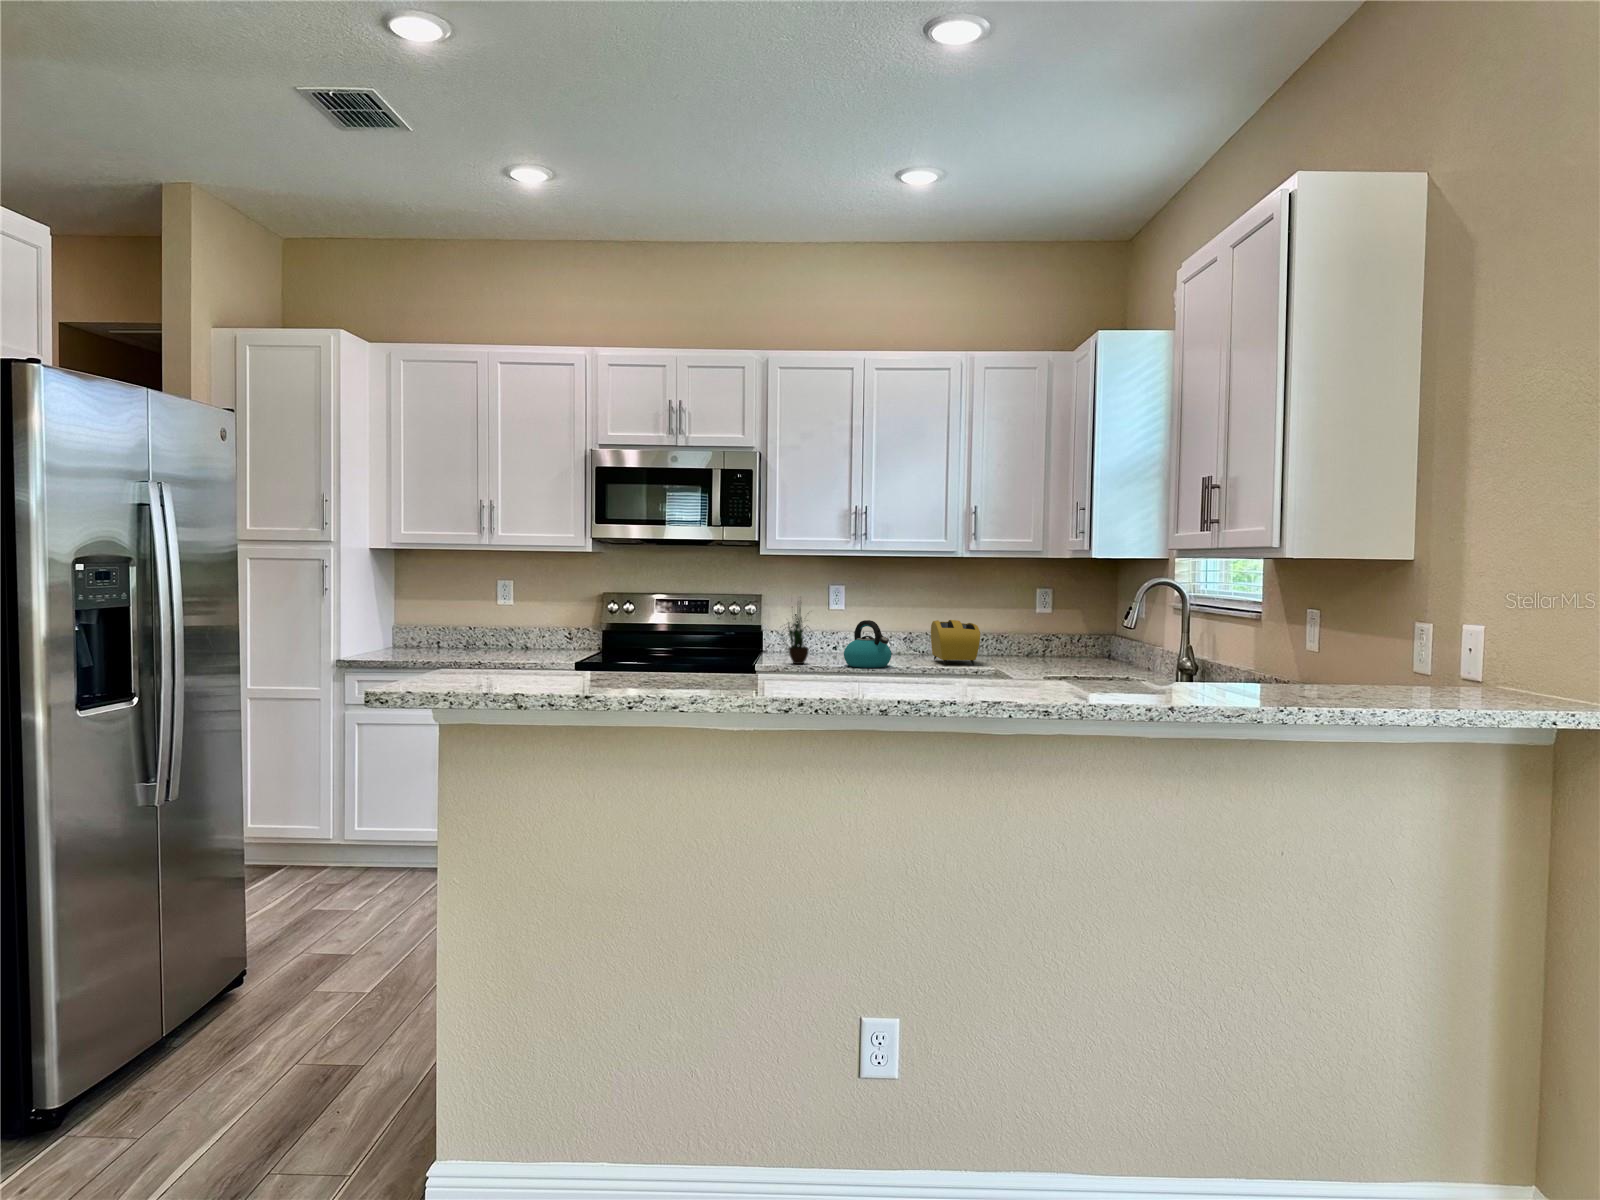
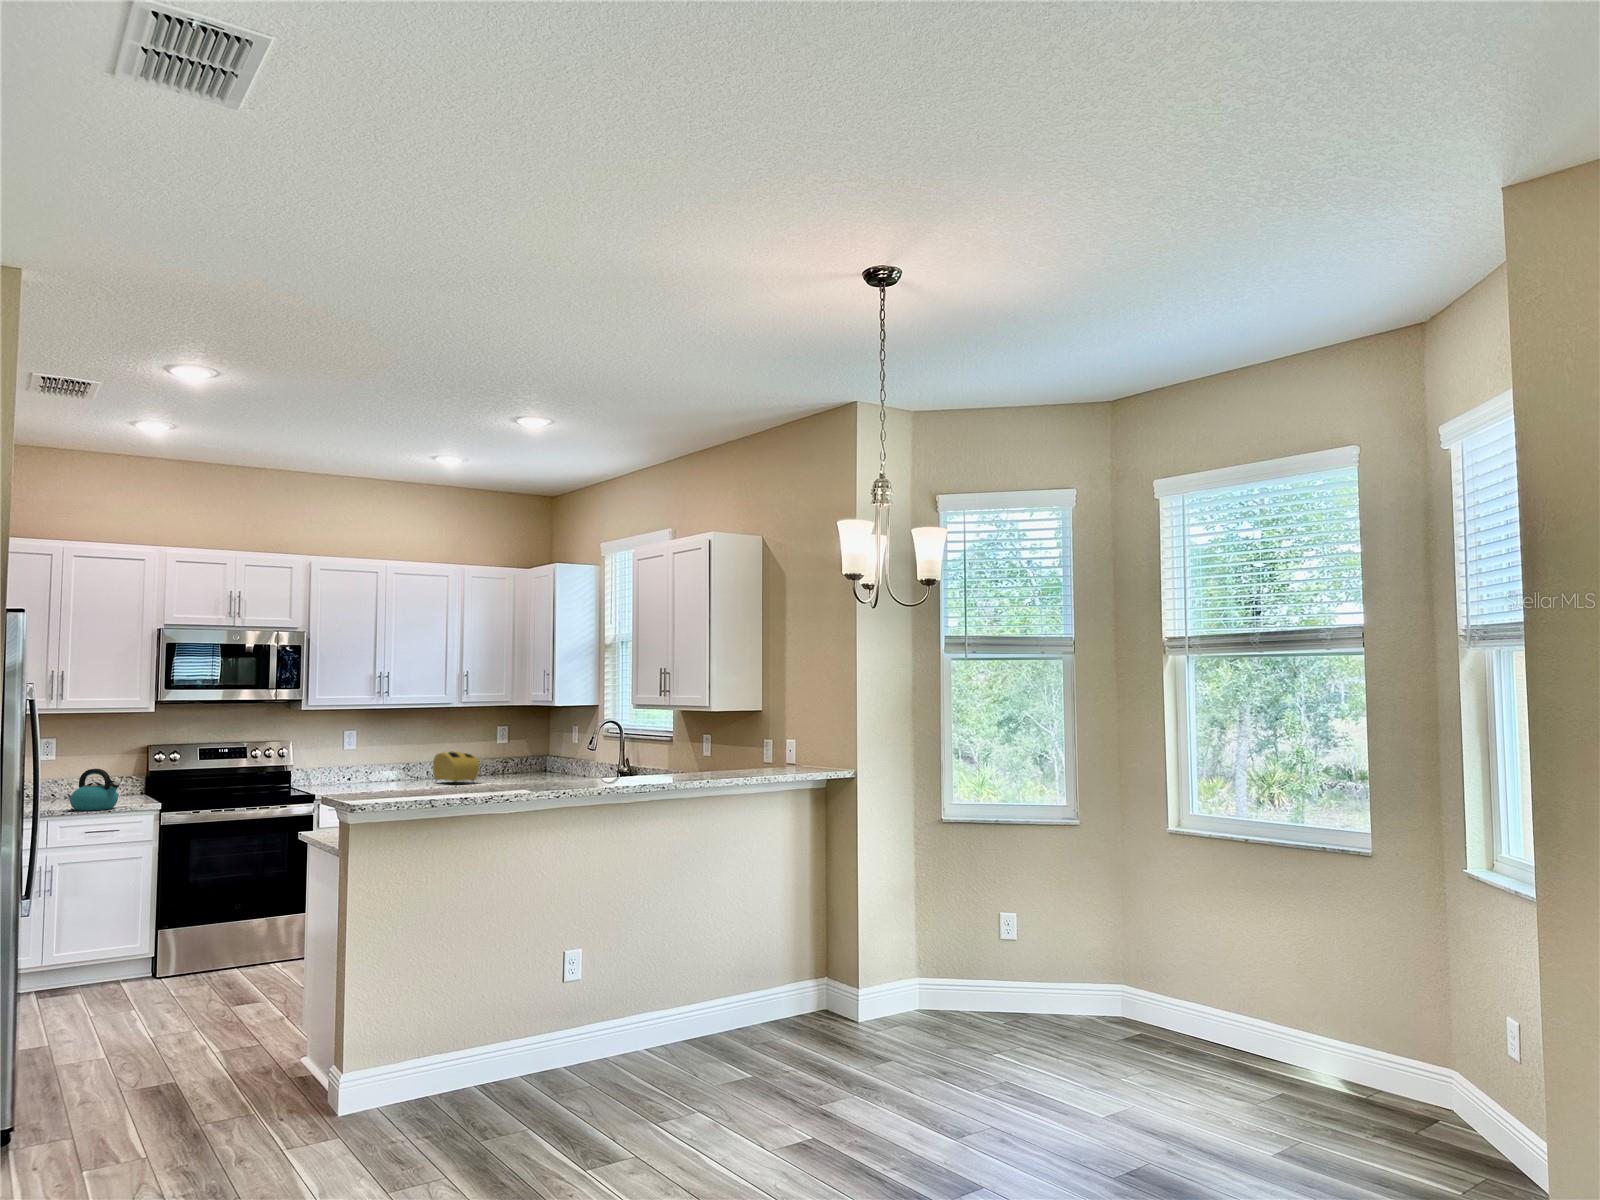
potted plant: present [785,608,809,664] -> none [332,730,367,793]
kettle: present [844,620,891,668] -> present [70,769,119,811]

